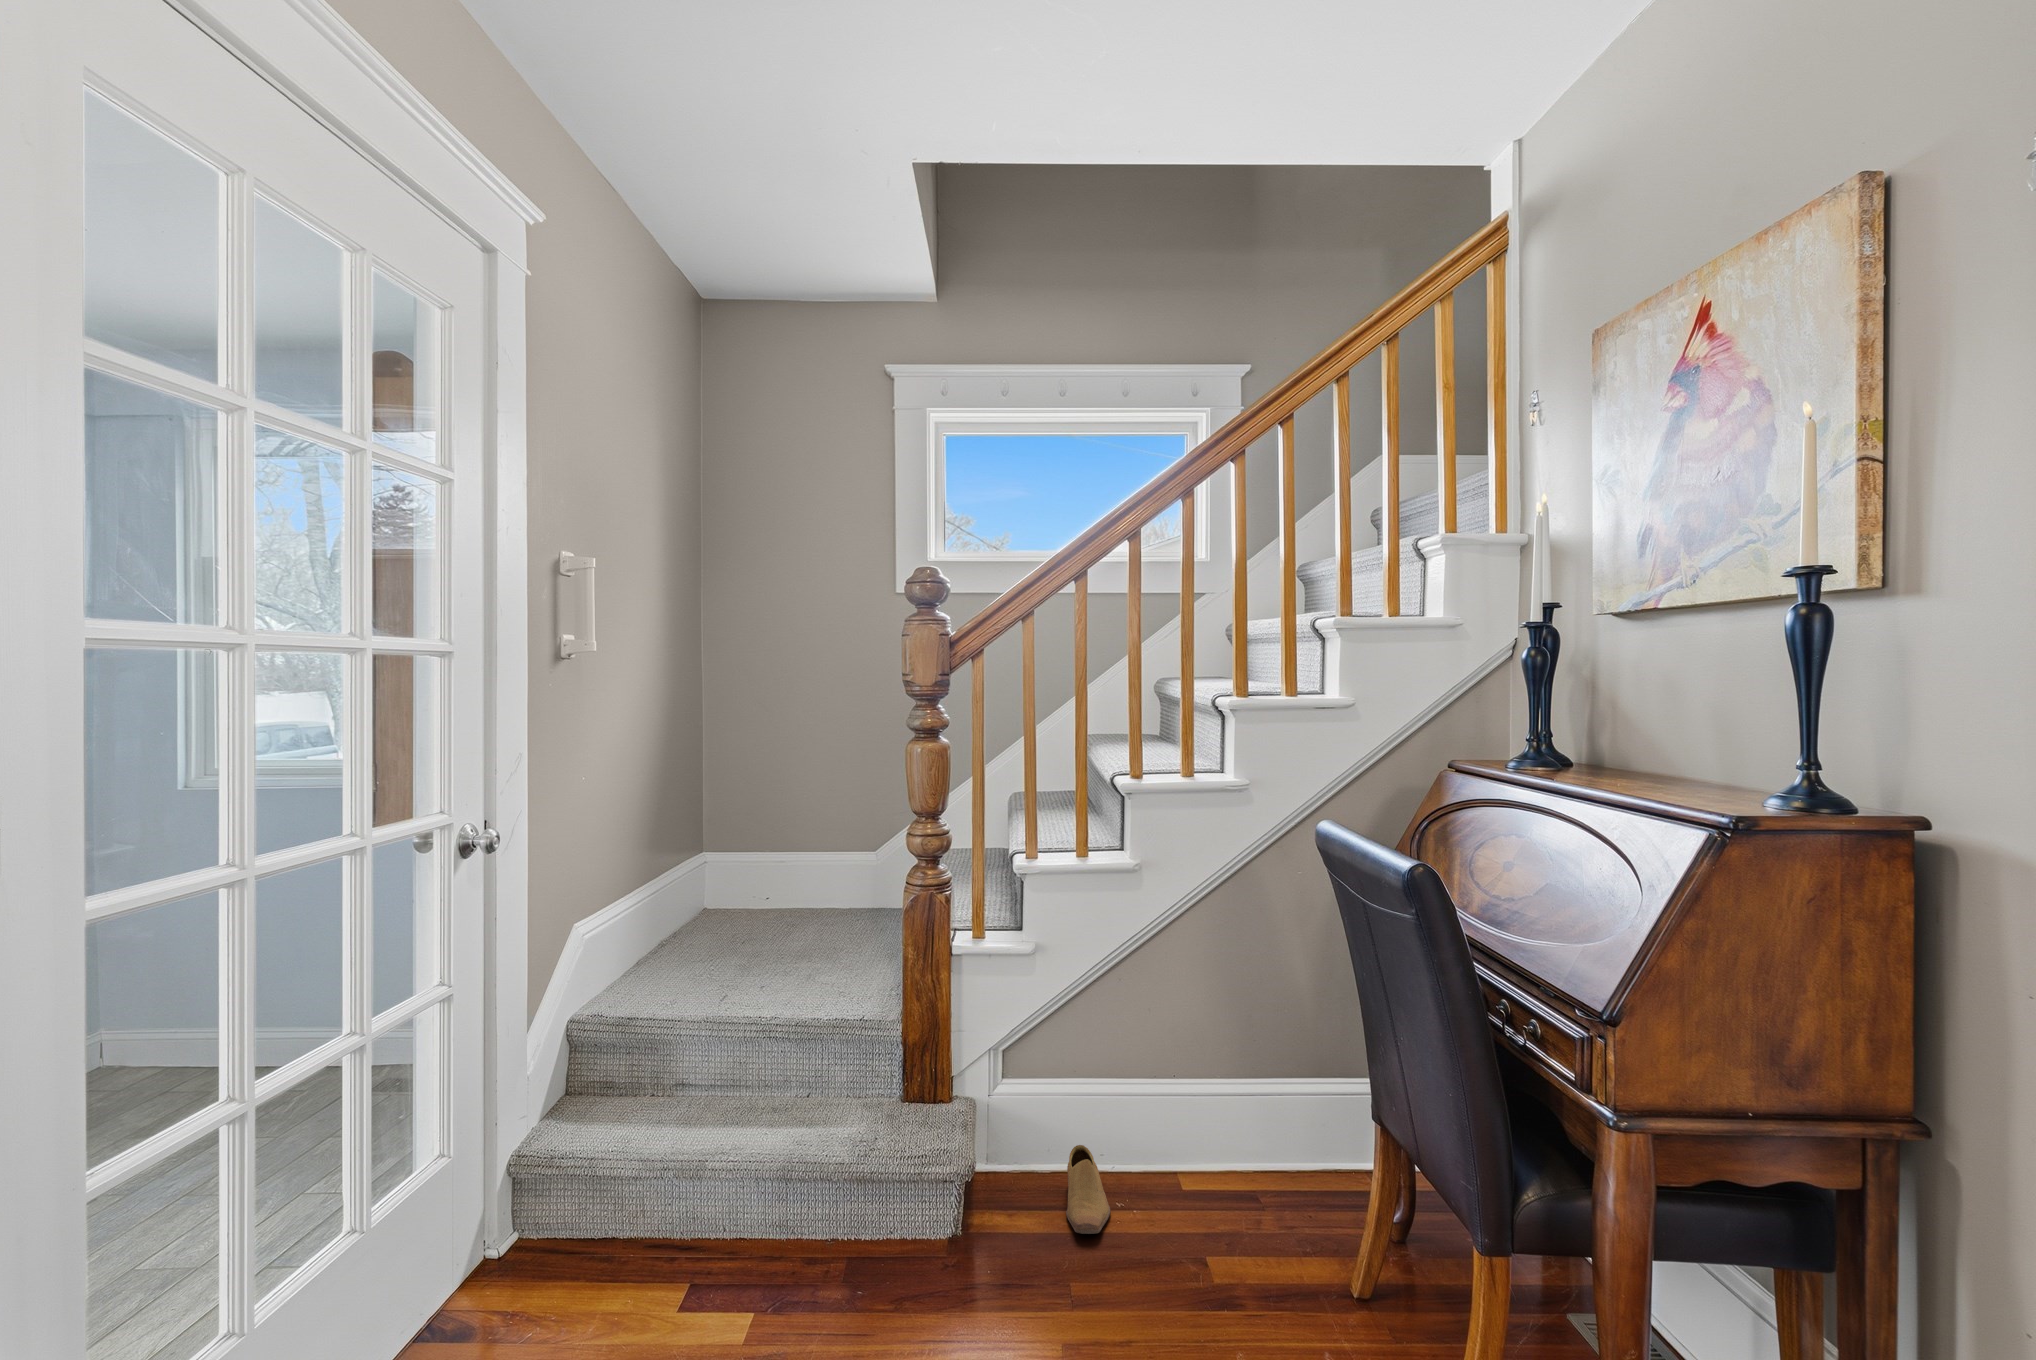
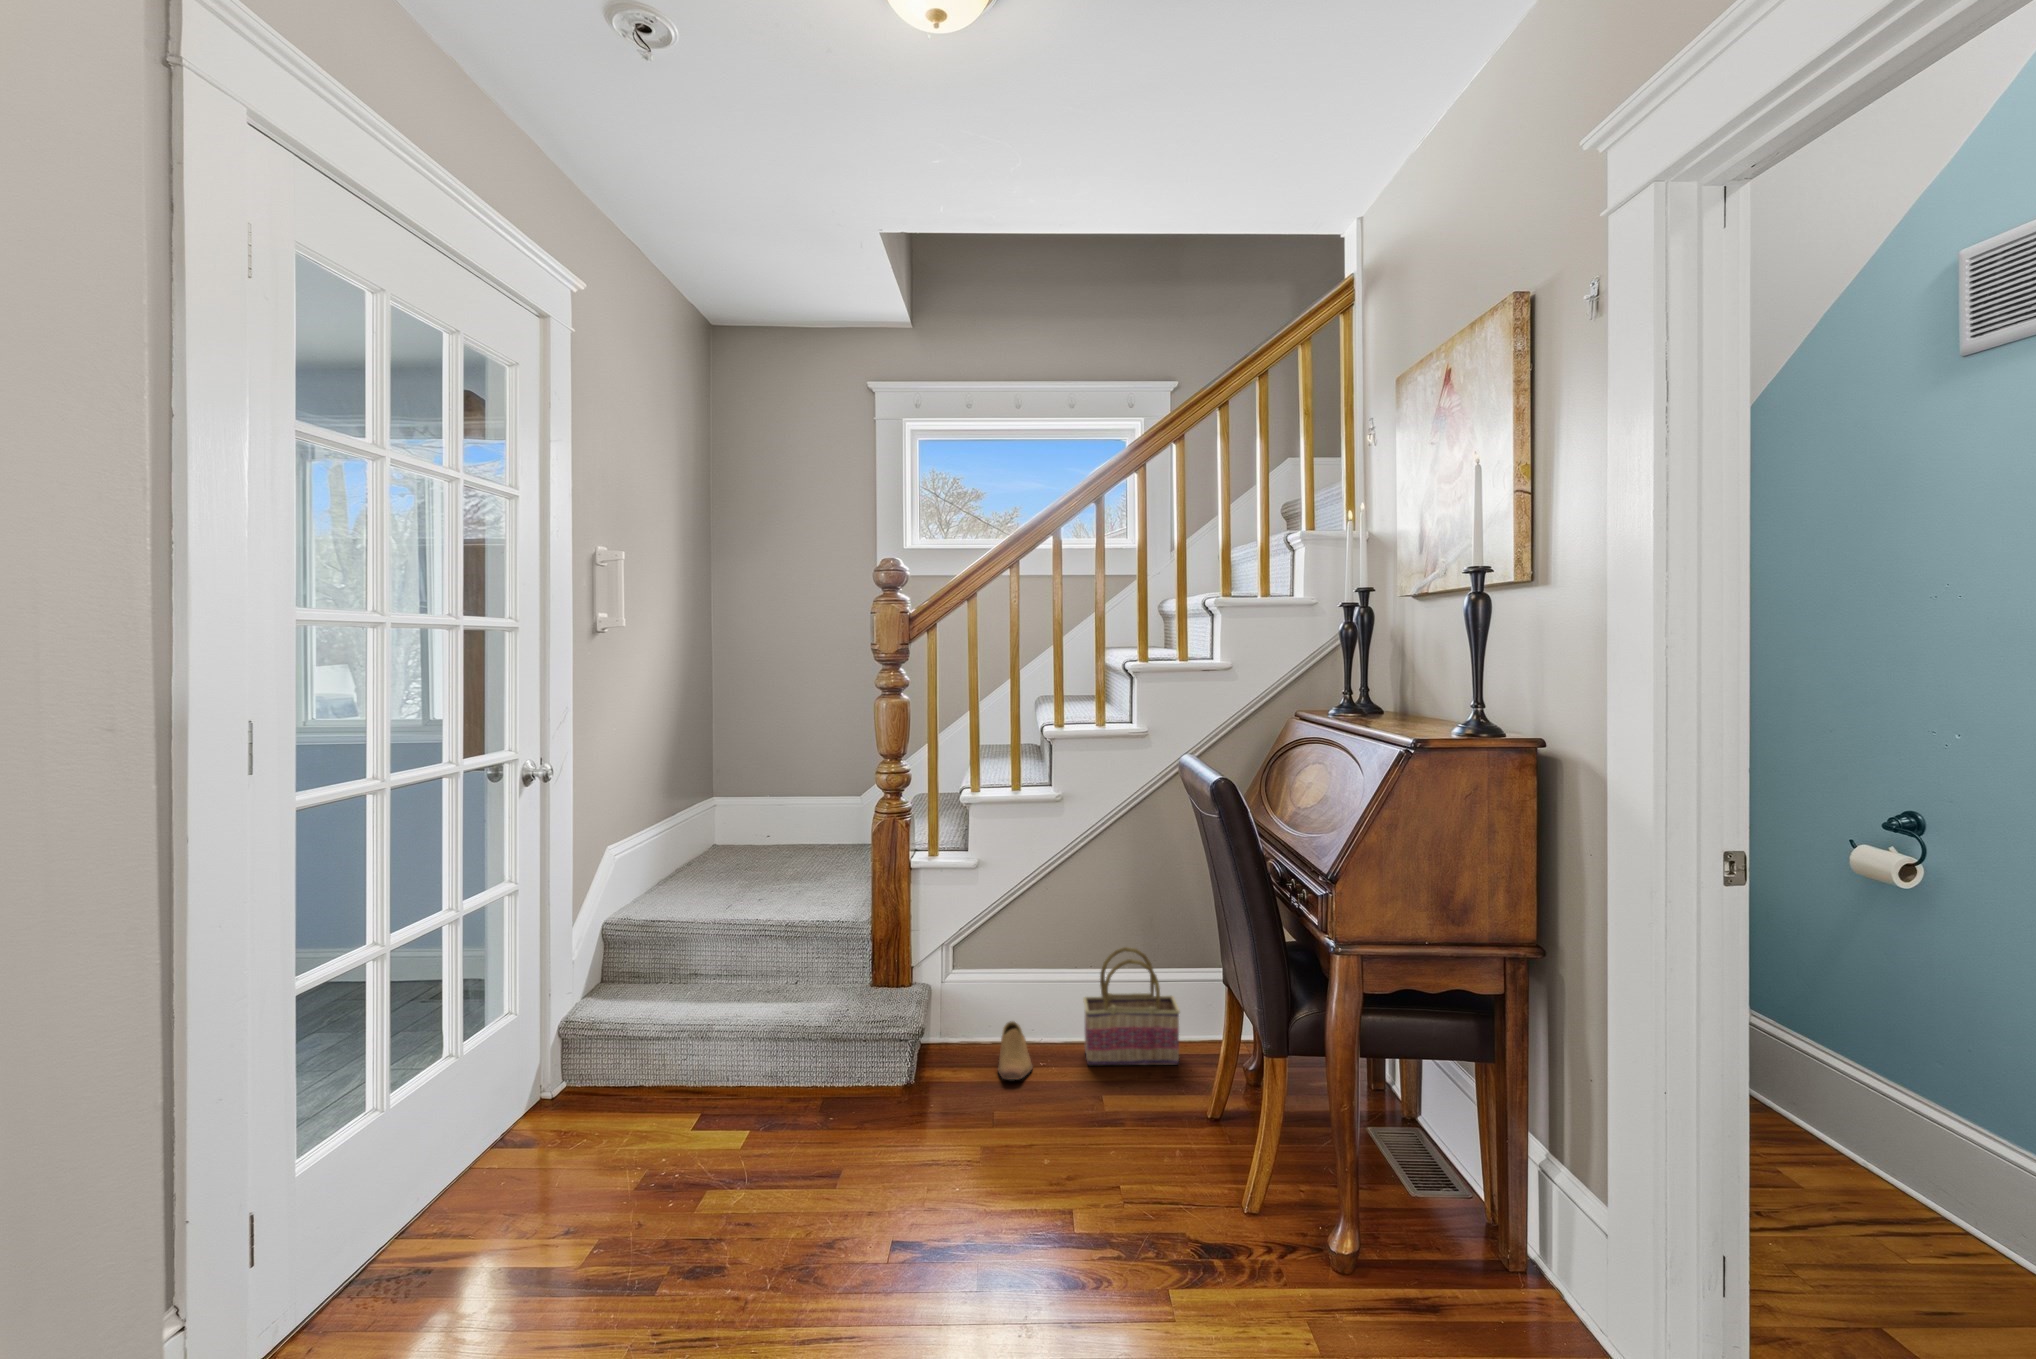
basket: none [1169,1052,1297,1208] -> present [1083,947,1180,1065]

